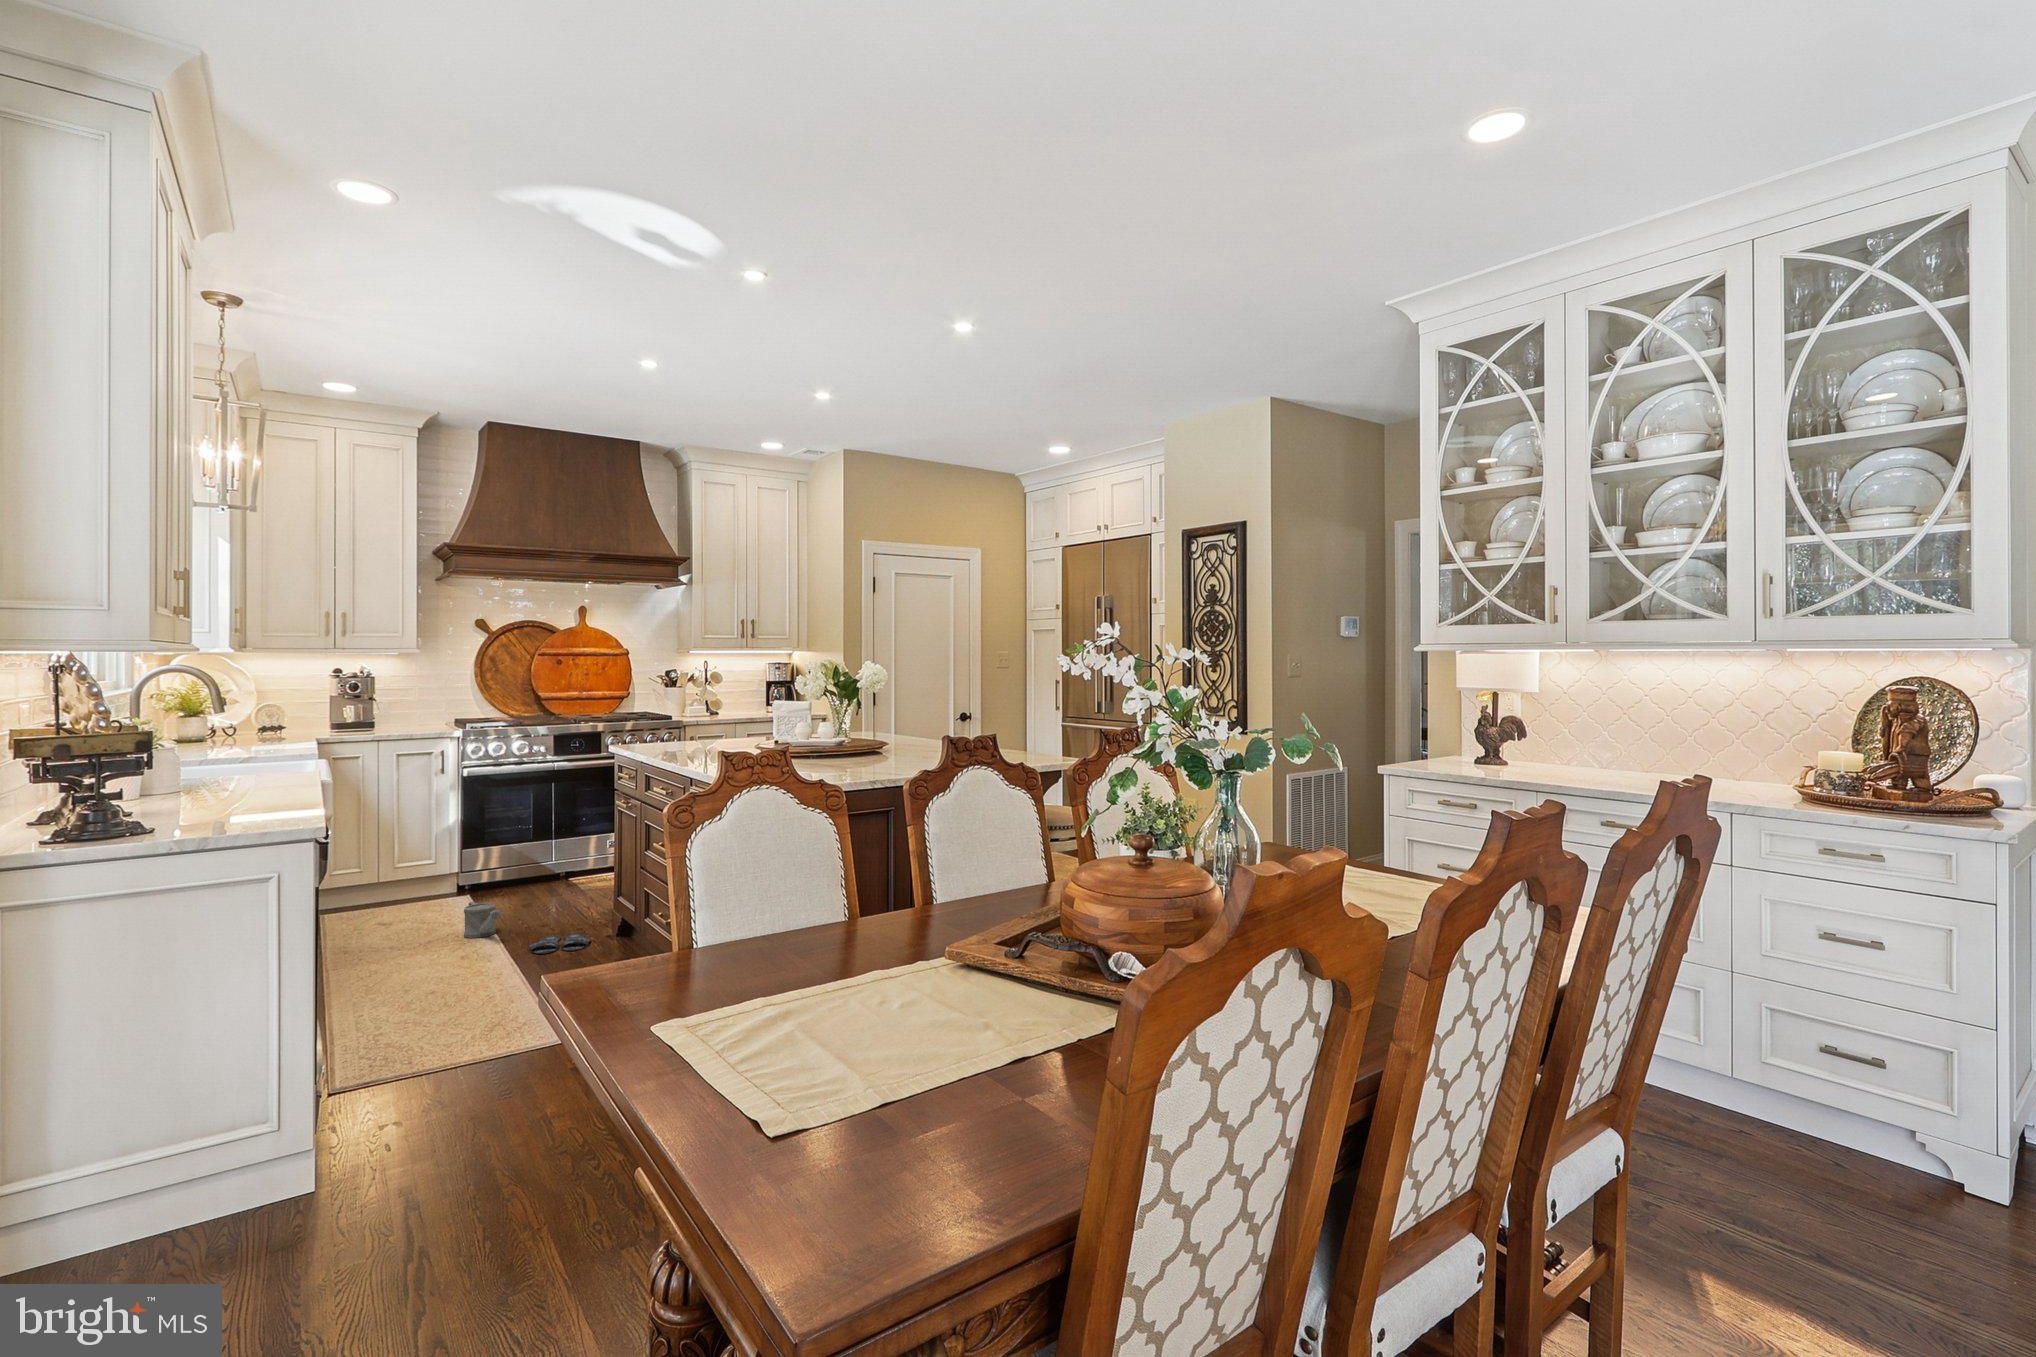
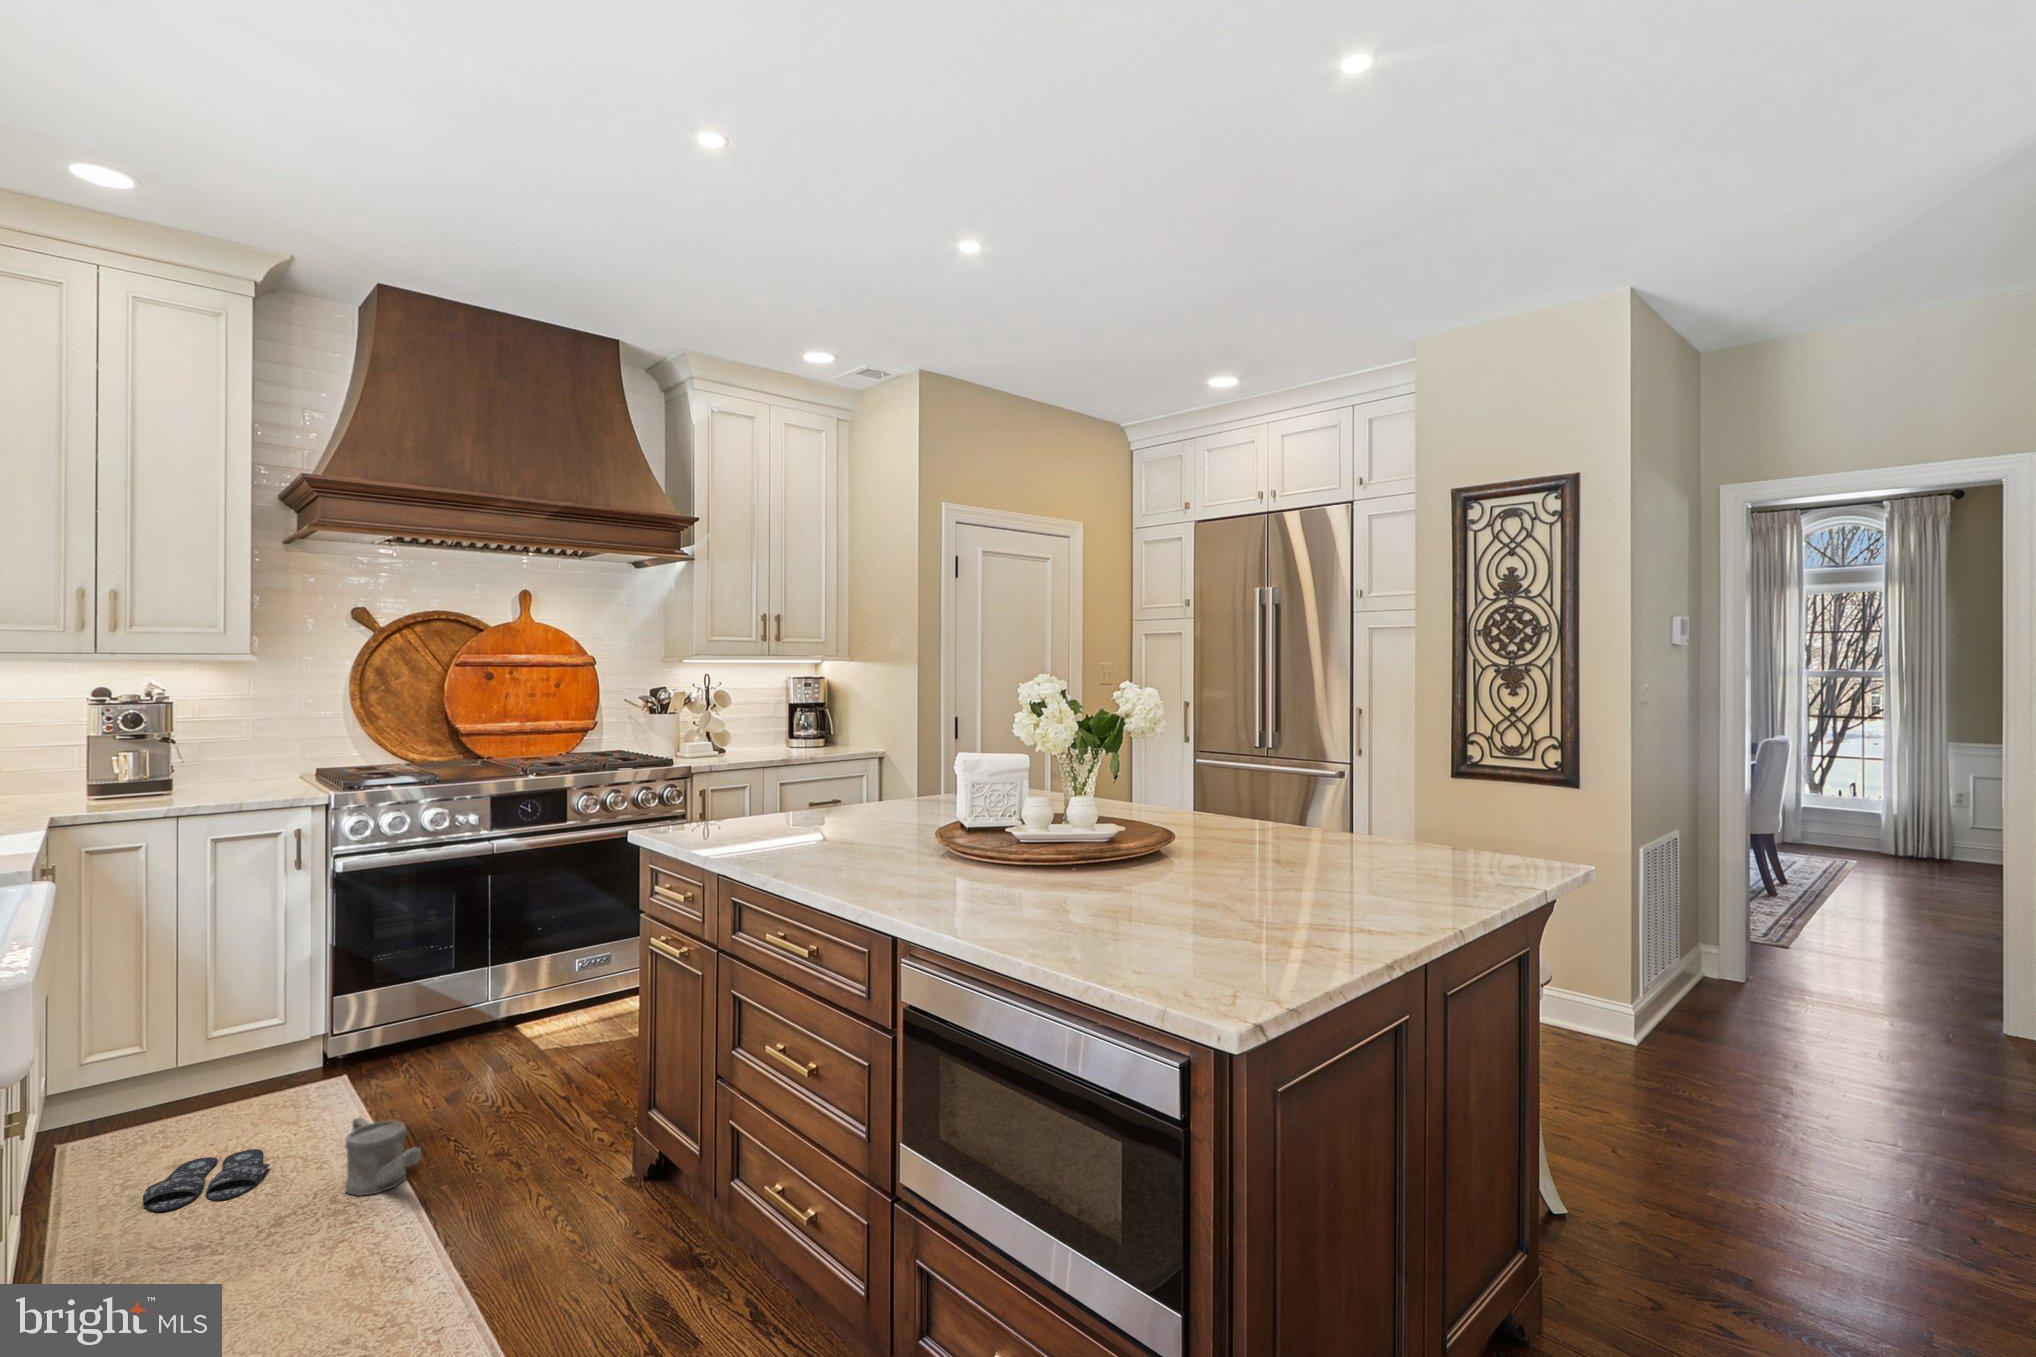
slippers: present [530,933,591,954] -> present [143,1149,270,1212]

